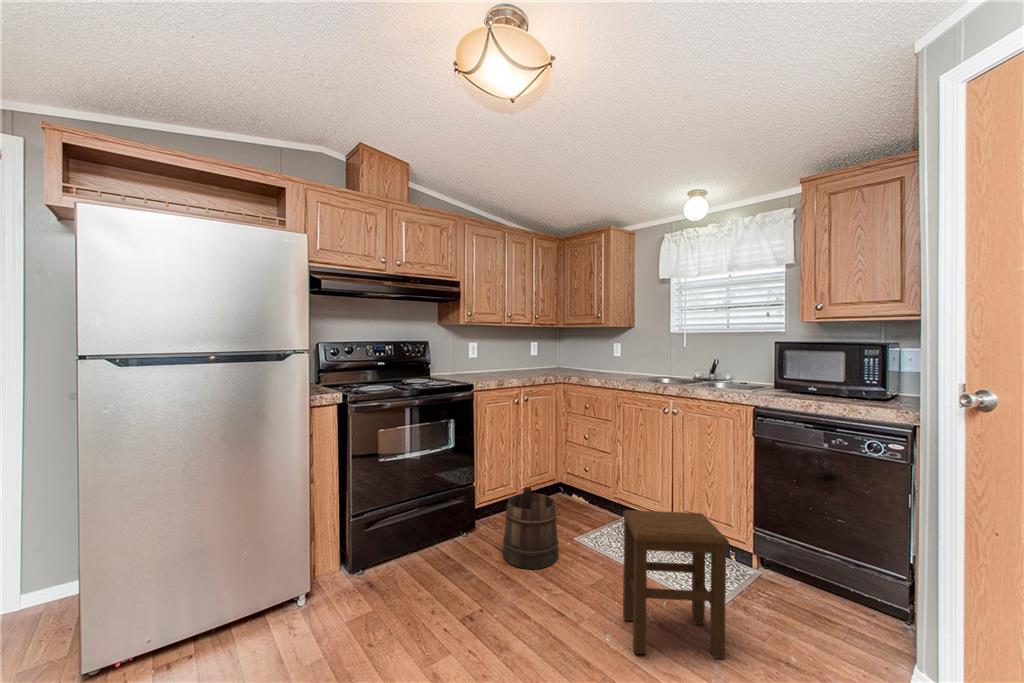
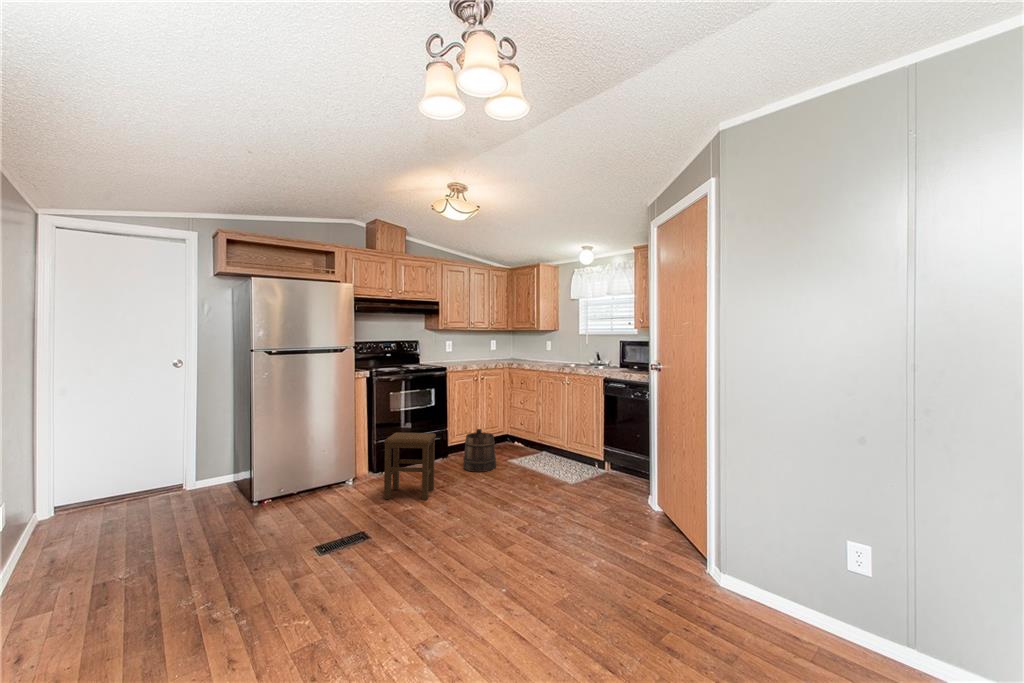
stool: present [623,510,729,659] -> present [384,432,436,500]

